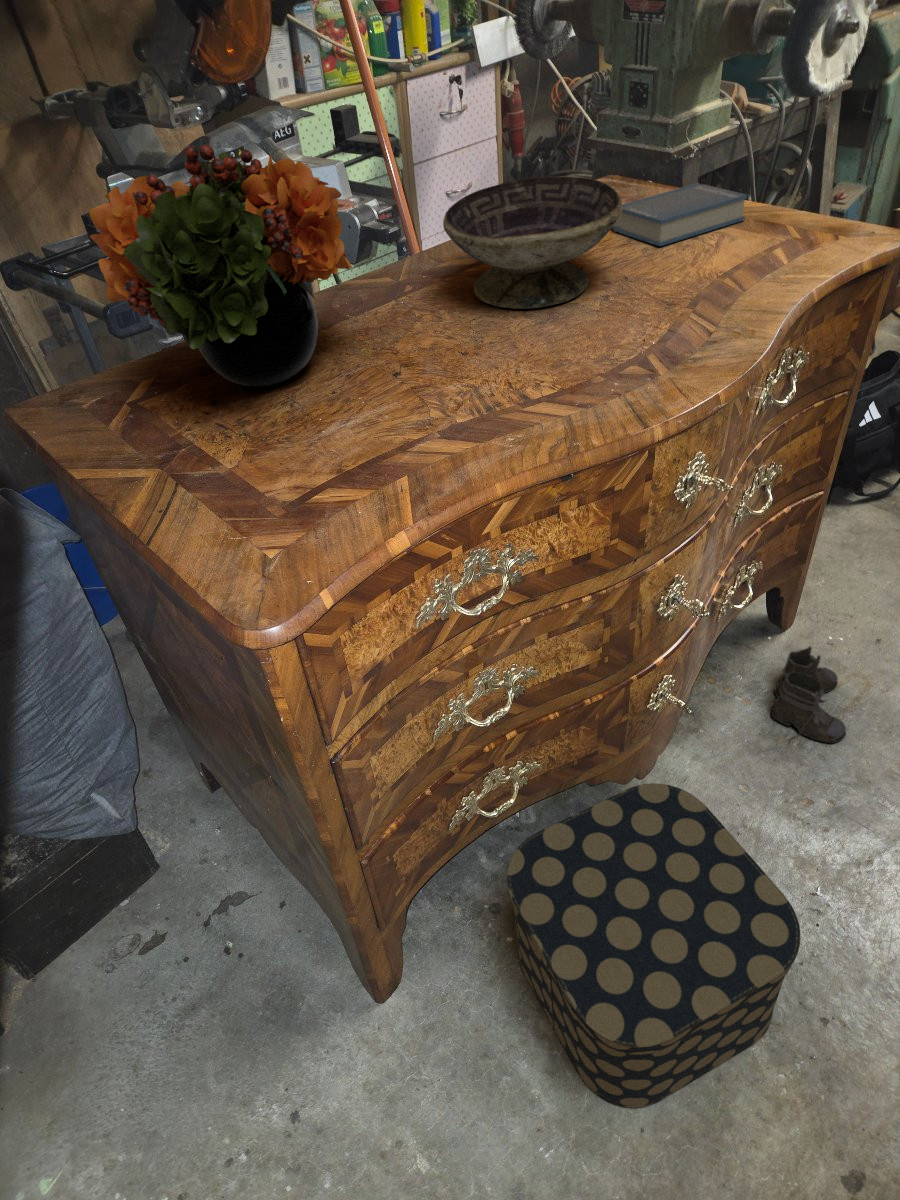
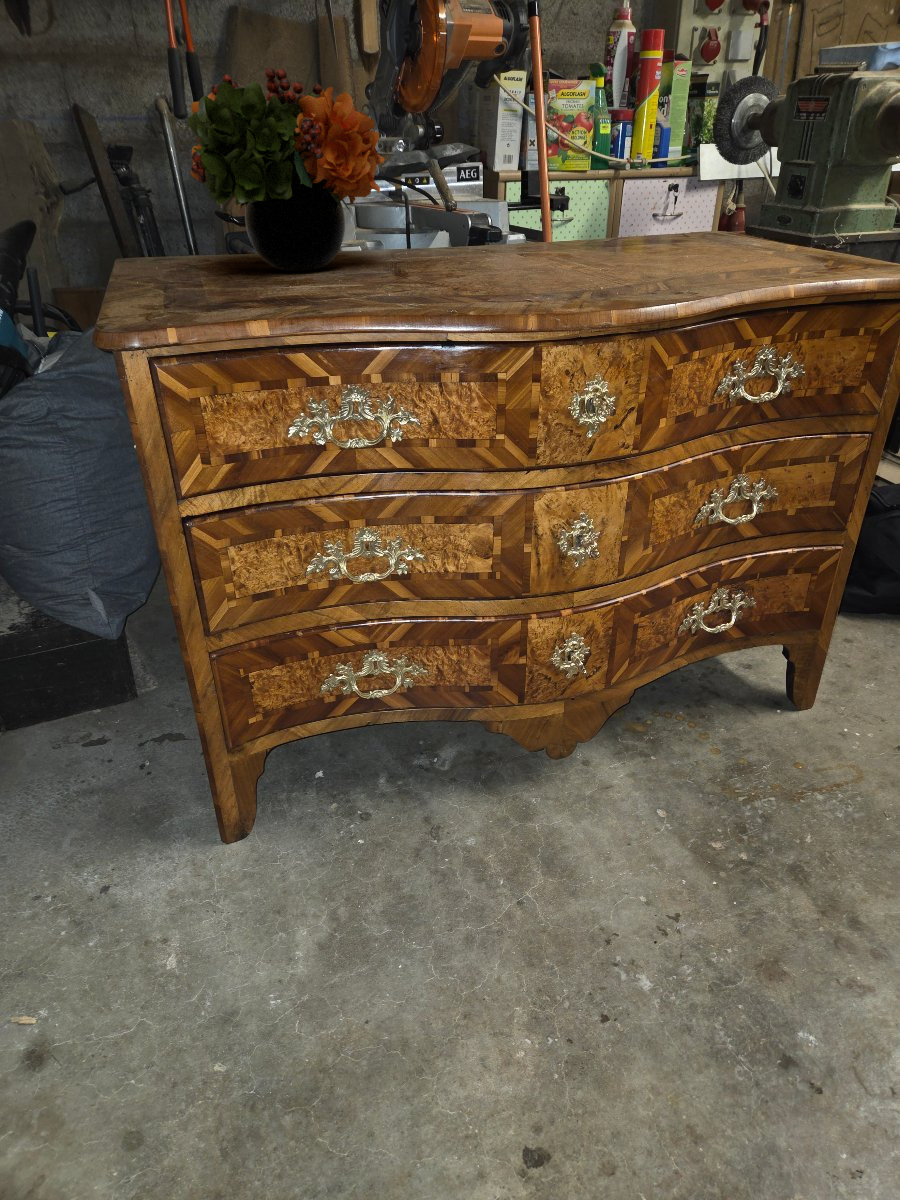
decorative bowl: present [443,177,622,309] -> none [479,176,636,266]
hardback book: present [613,183,747,246] -> none [667,224,794,256]
boots: present [771,647,846,743] -> none [726,706,817,809]
storage box: present [507,783,801,1108] -> none [329,728,581,1010]

